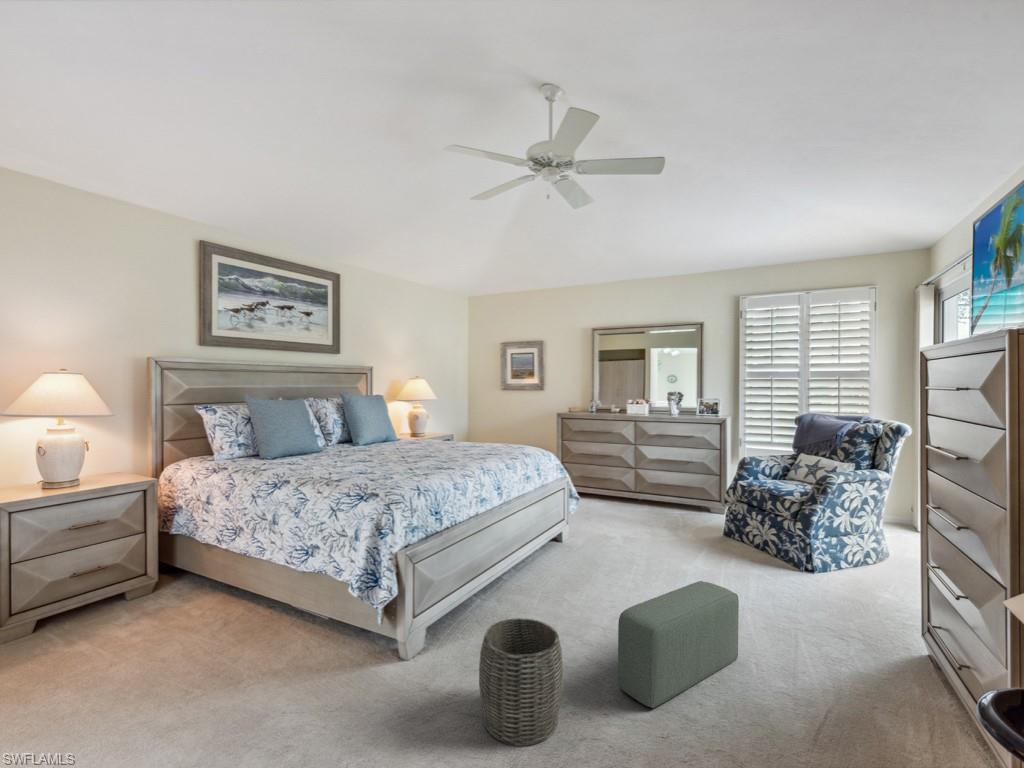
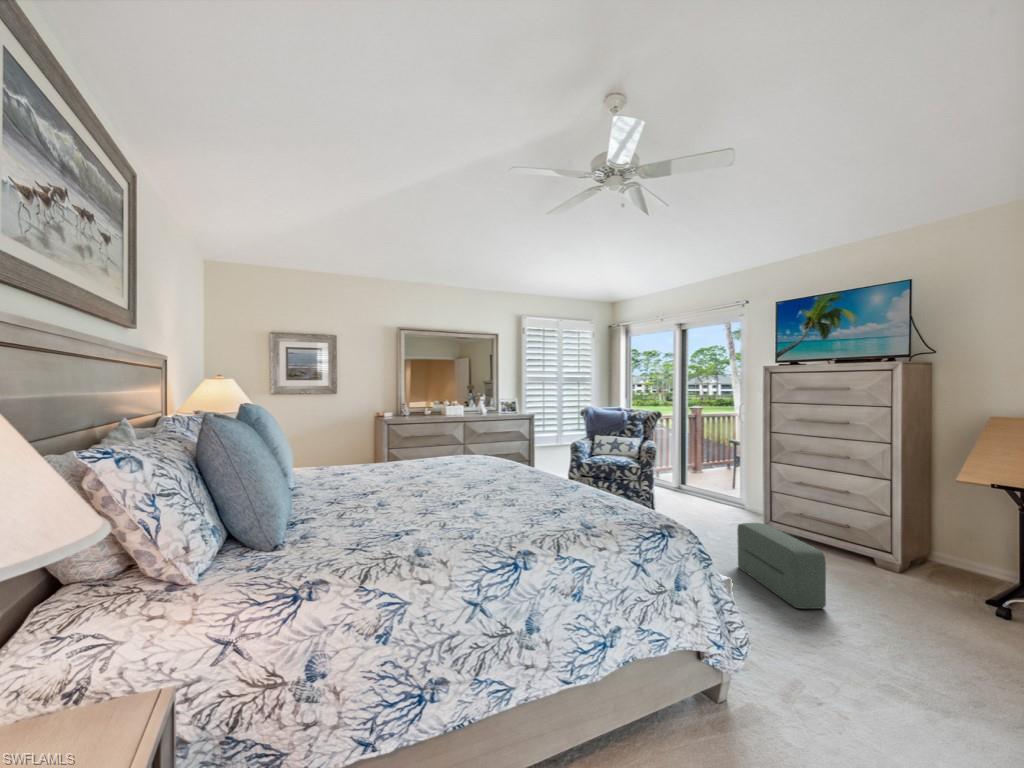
woven basket: present [479,618,563,746] -> none [799,577,882,675]

